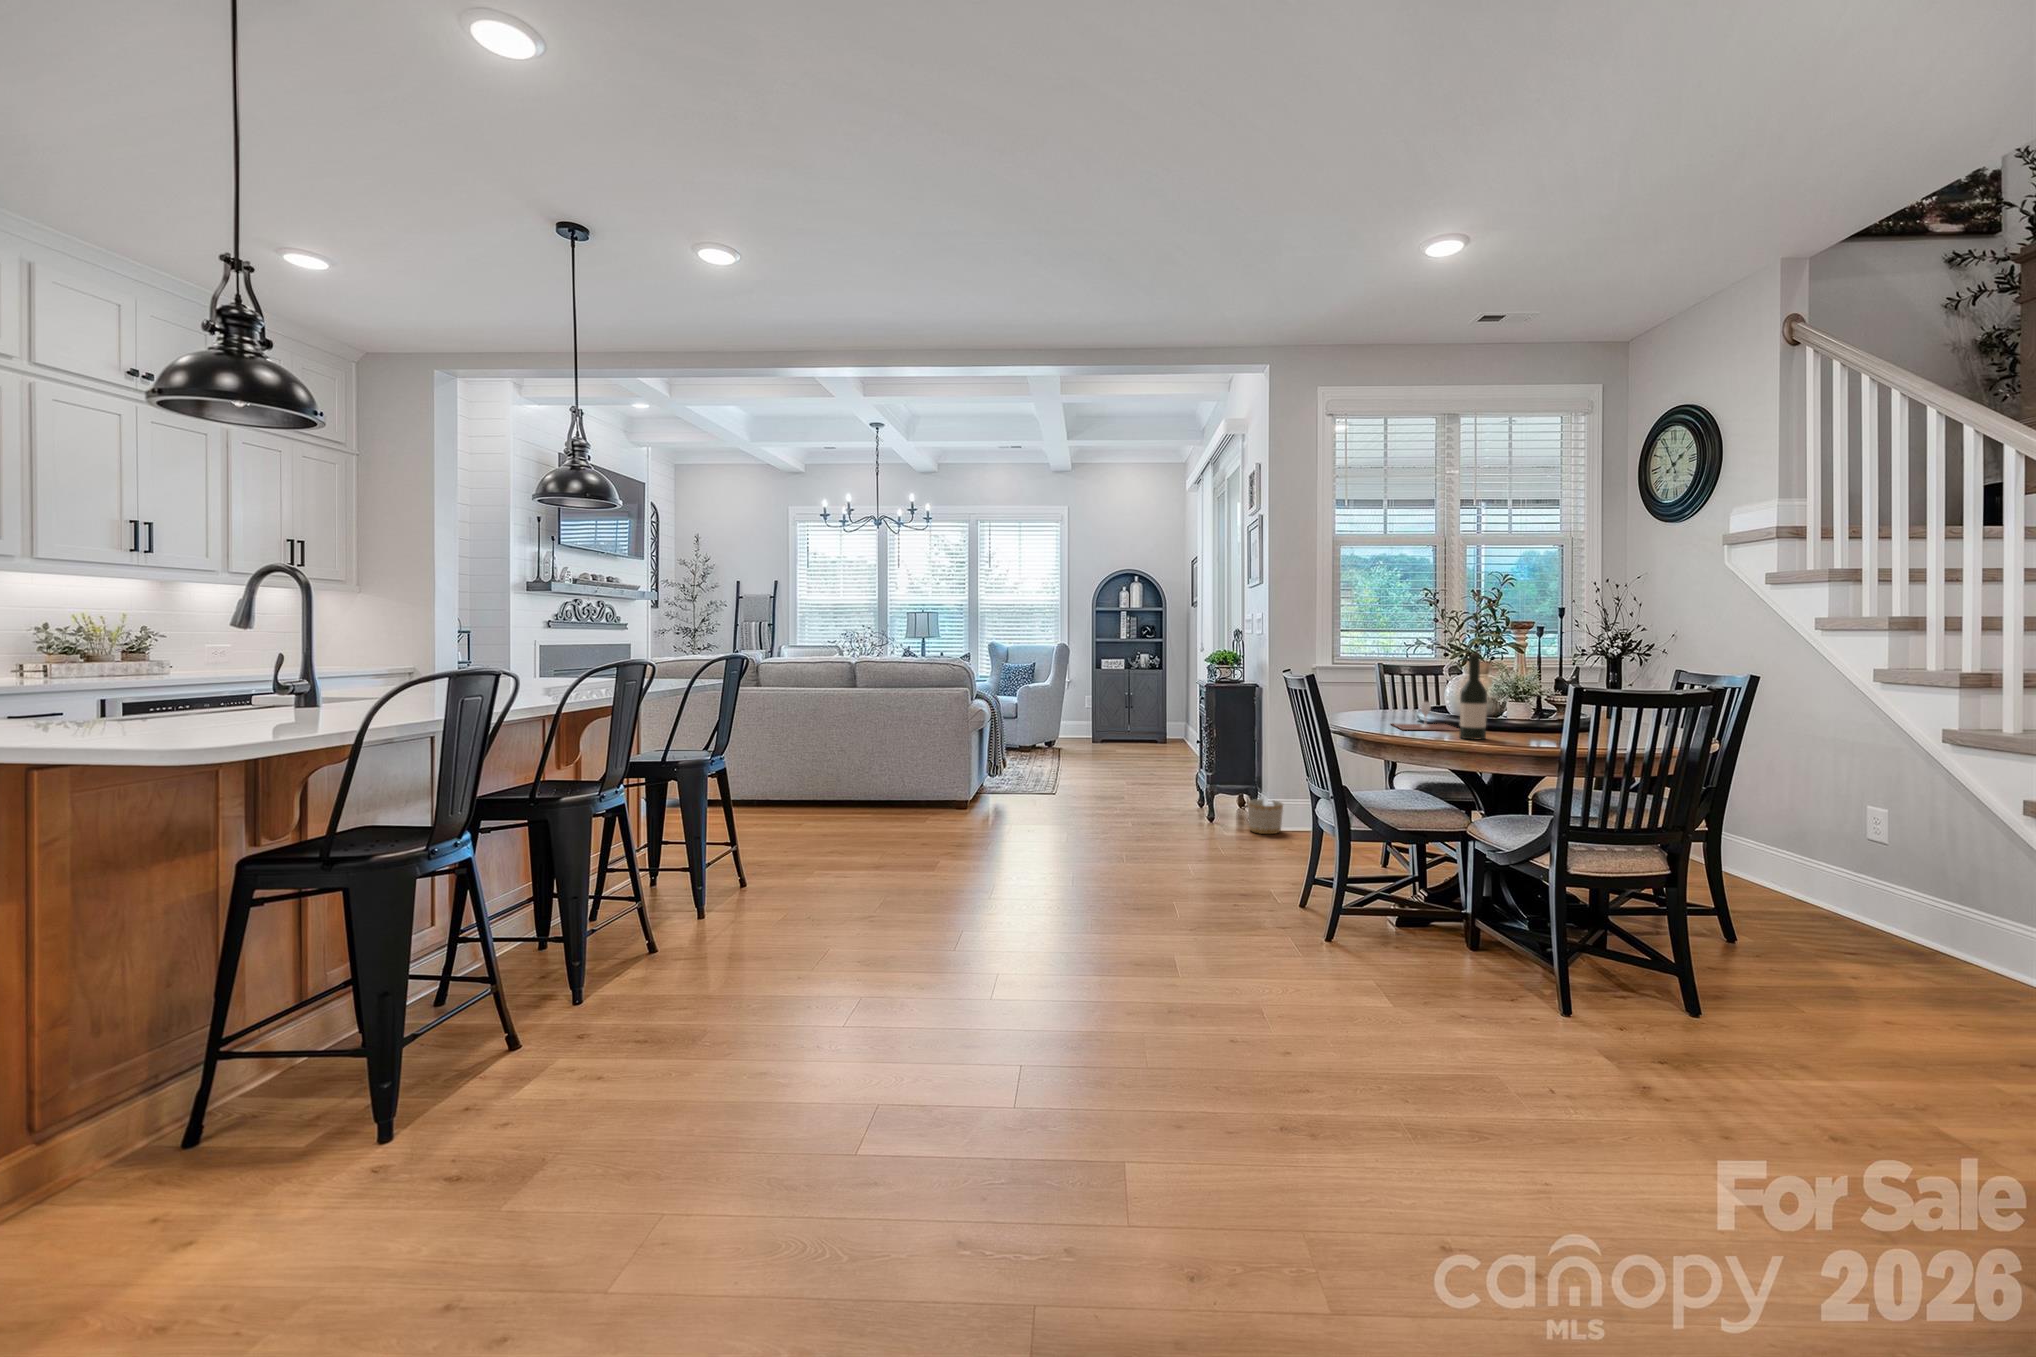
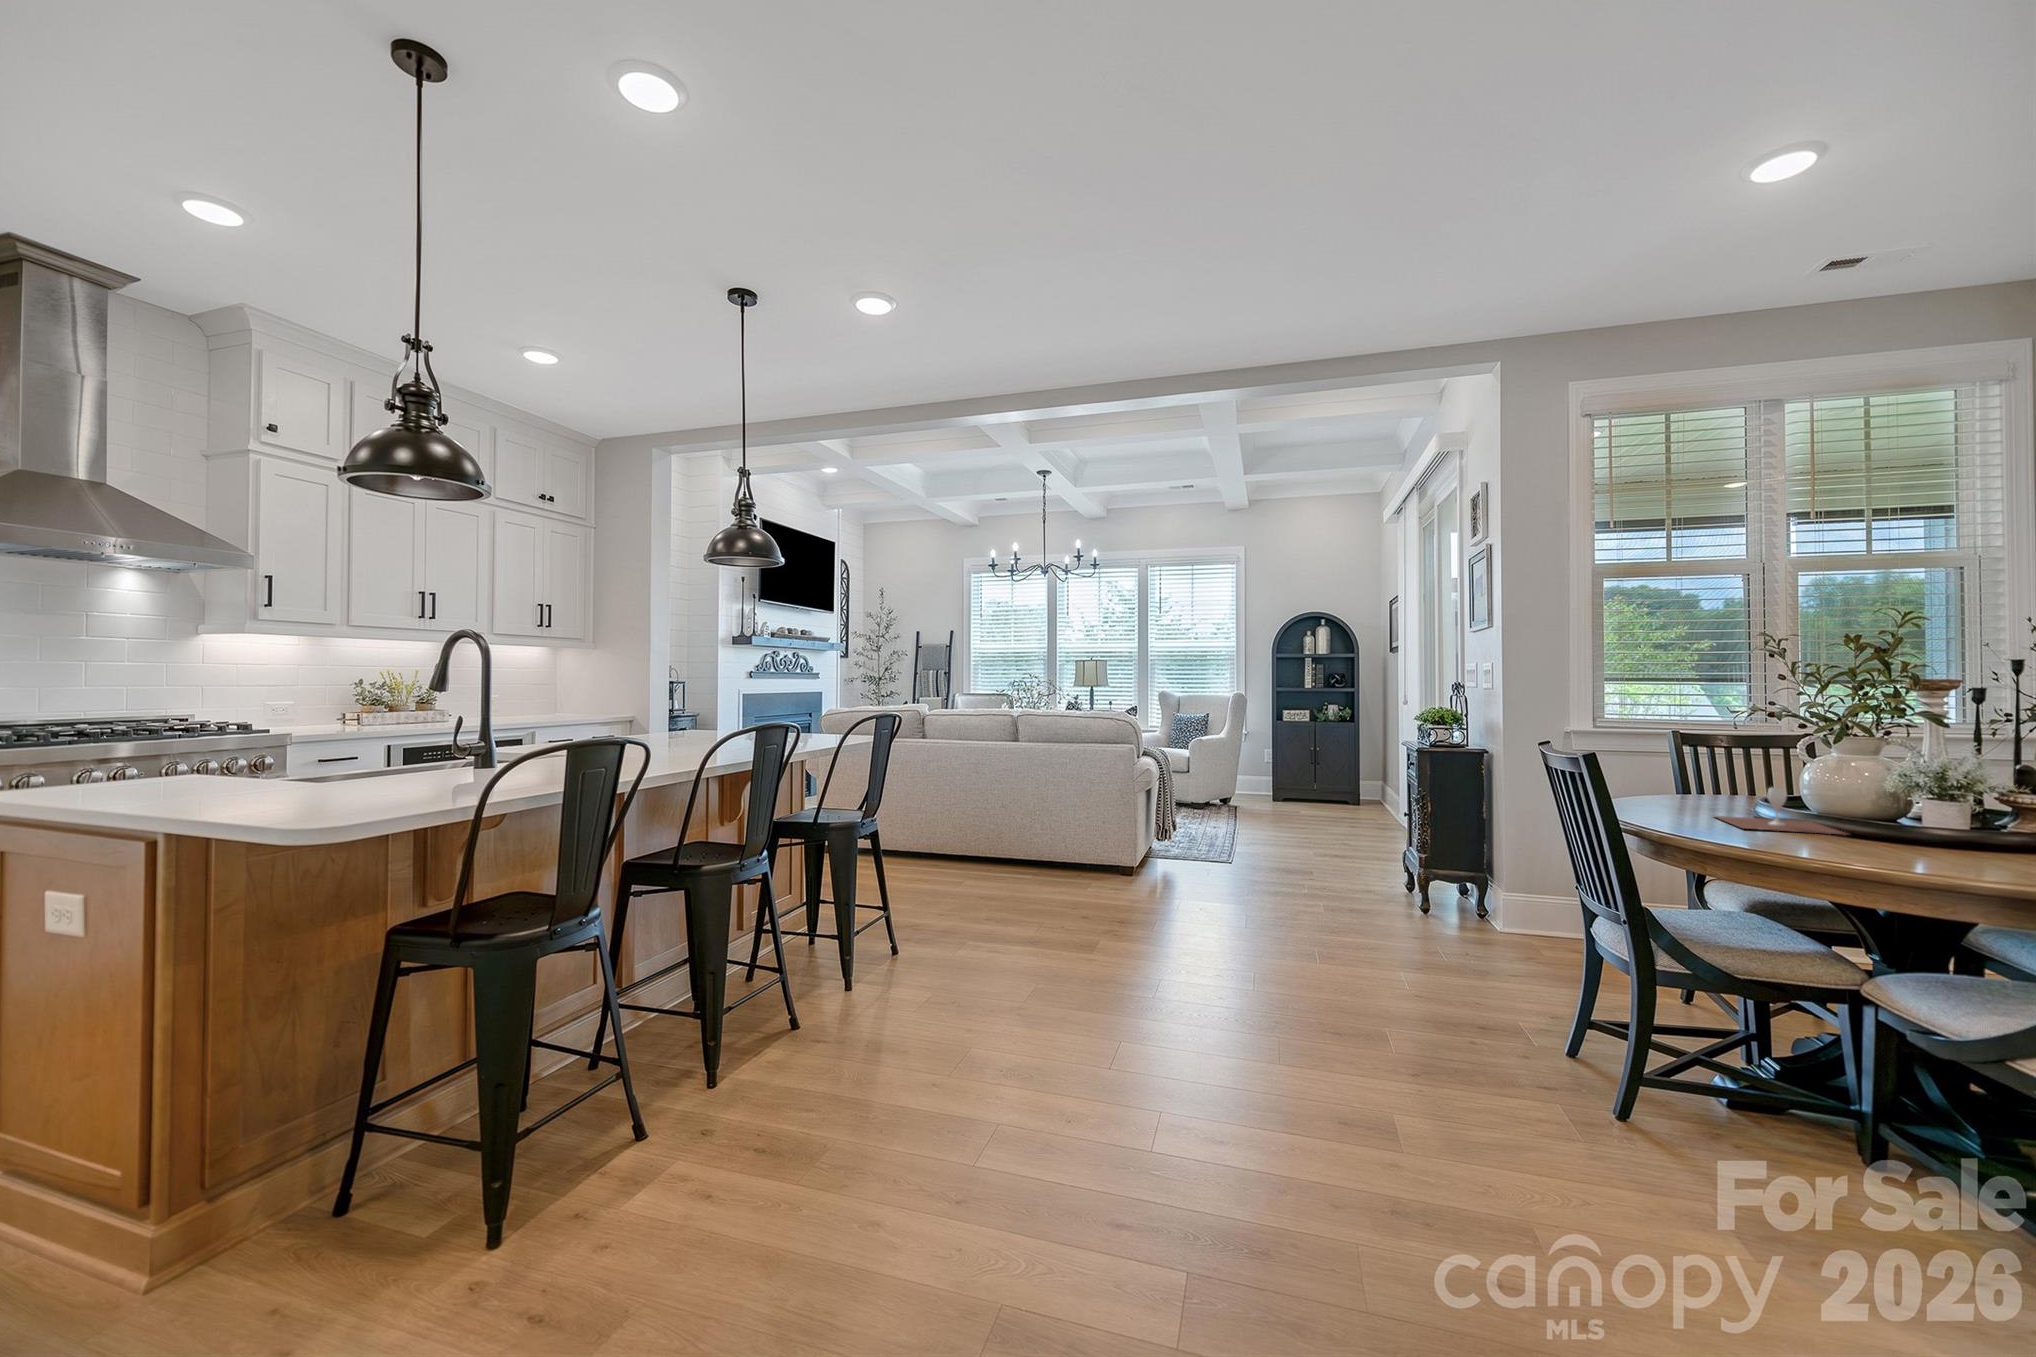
wine bottle: present [1459,653,1487,739] -> none [1858,721,1909,855]
planter: present [1248,799,1283,834] -> none [1476,891,1525,938]

